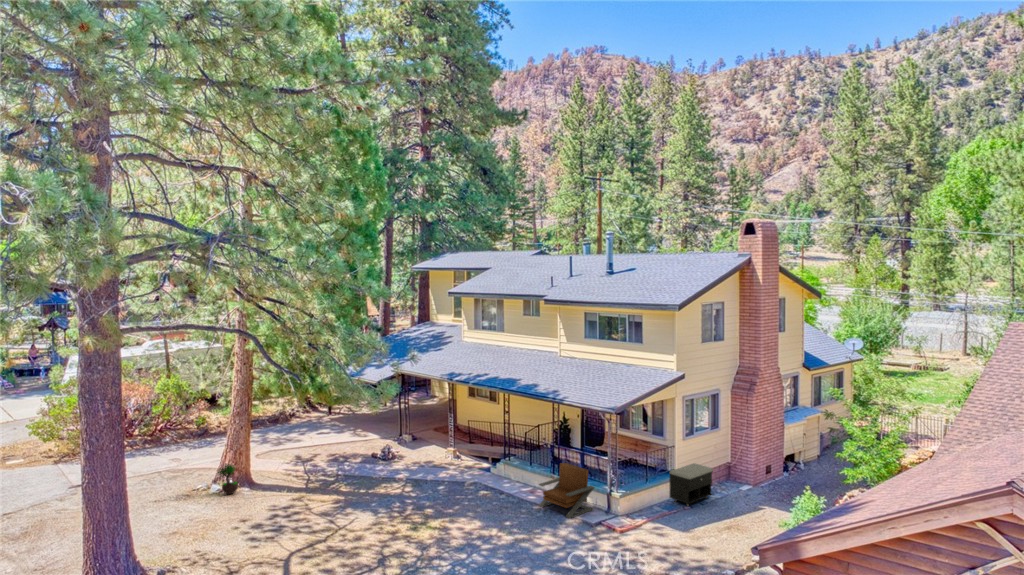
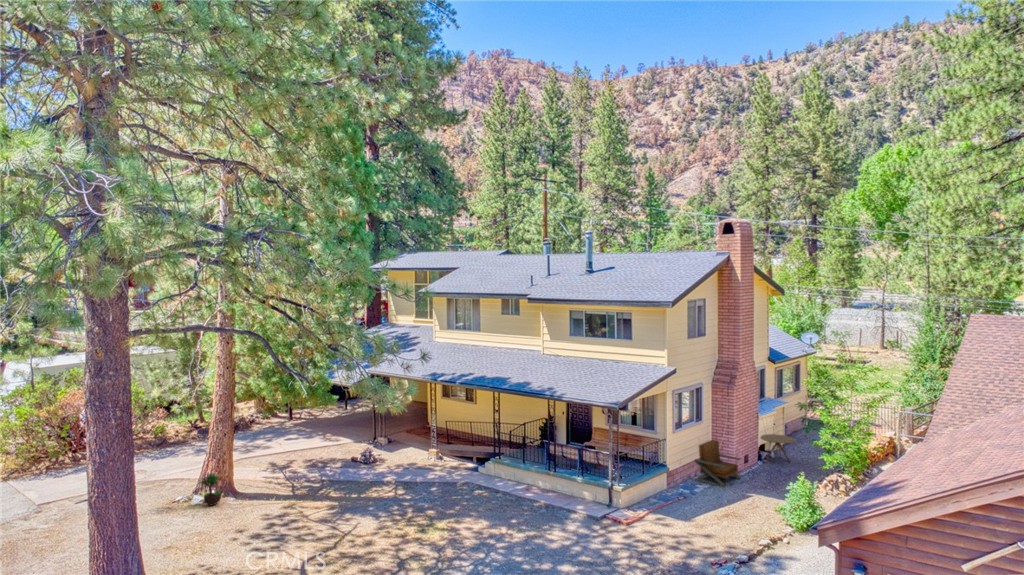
round table: none [790,445,828,476] -> present [761,434,796,461]
lounge chair: present [539,463,594,518] -> present [694,440,741,487]
storage bench: present [669,463,713,505] -> none [662,455,701,496]

